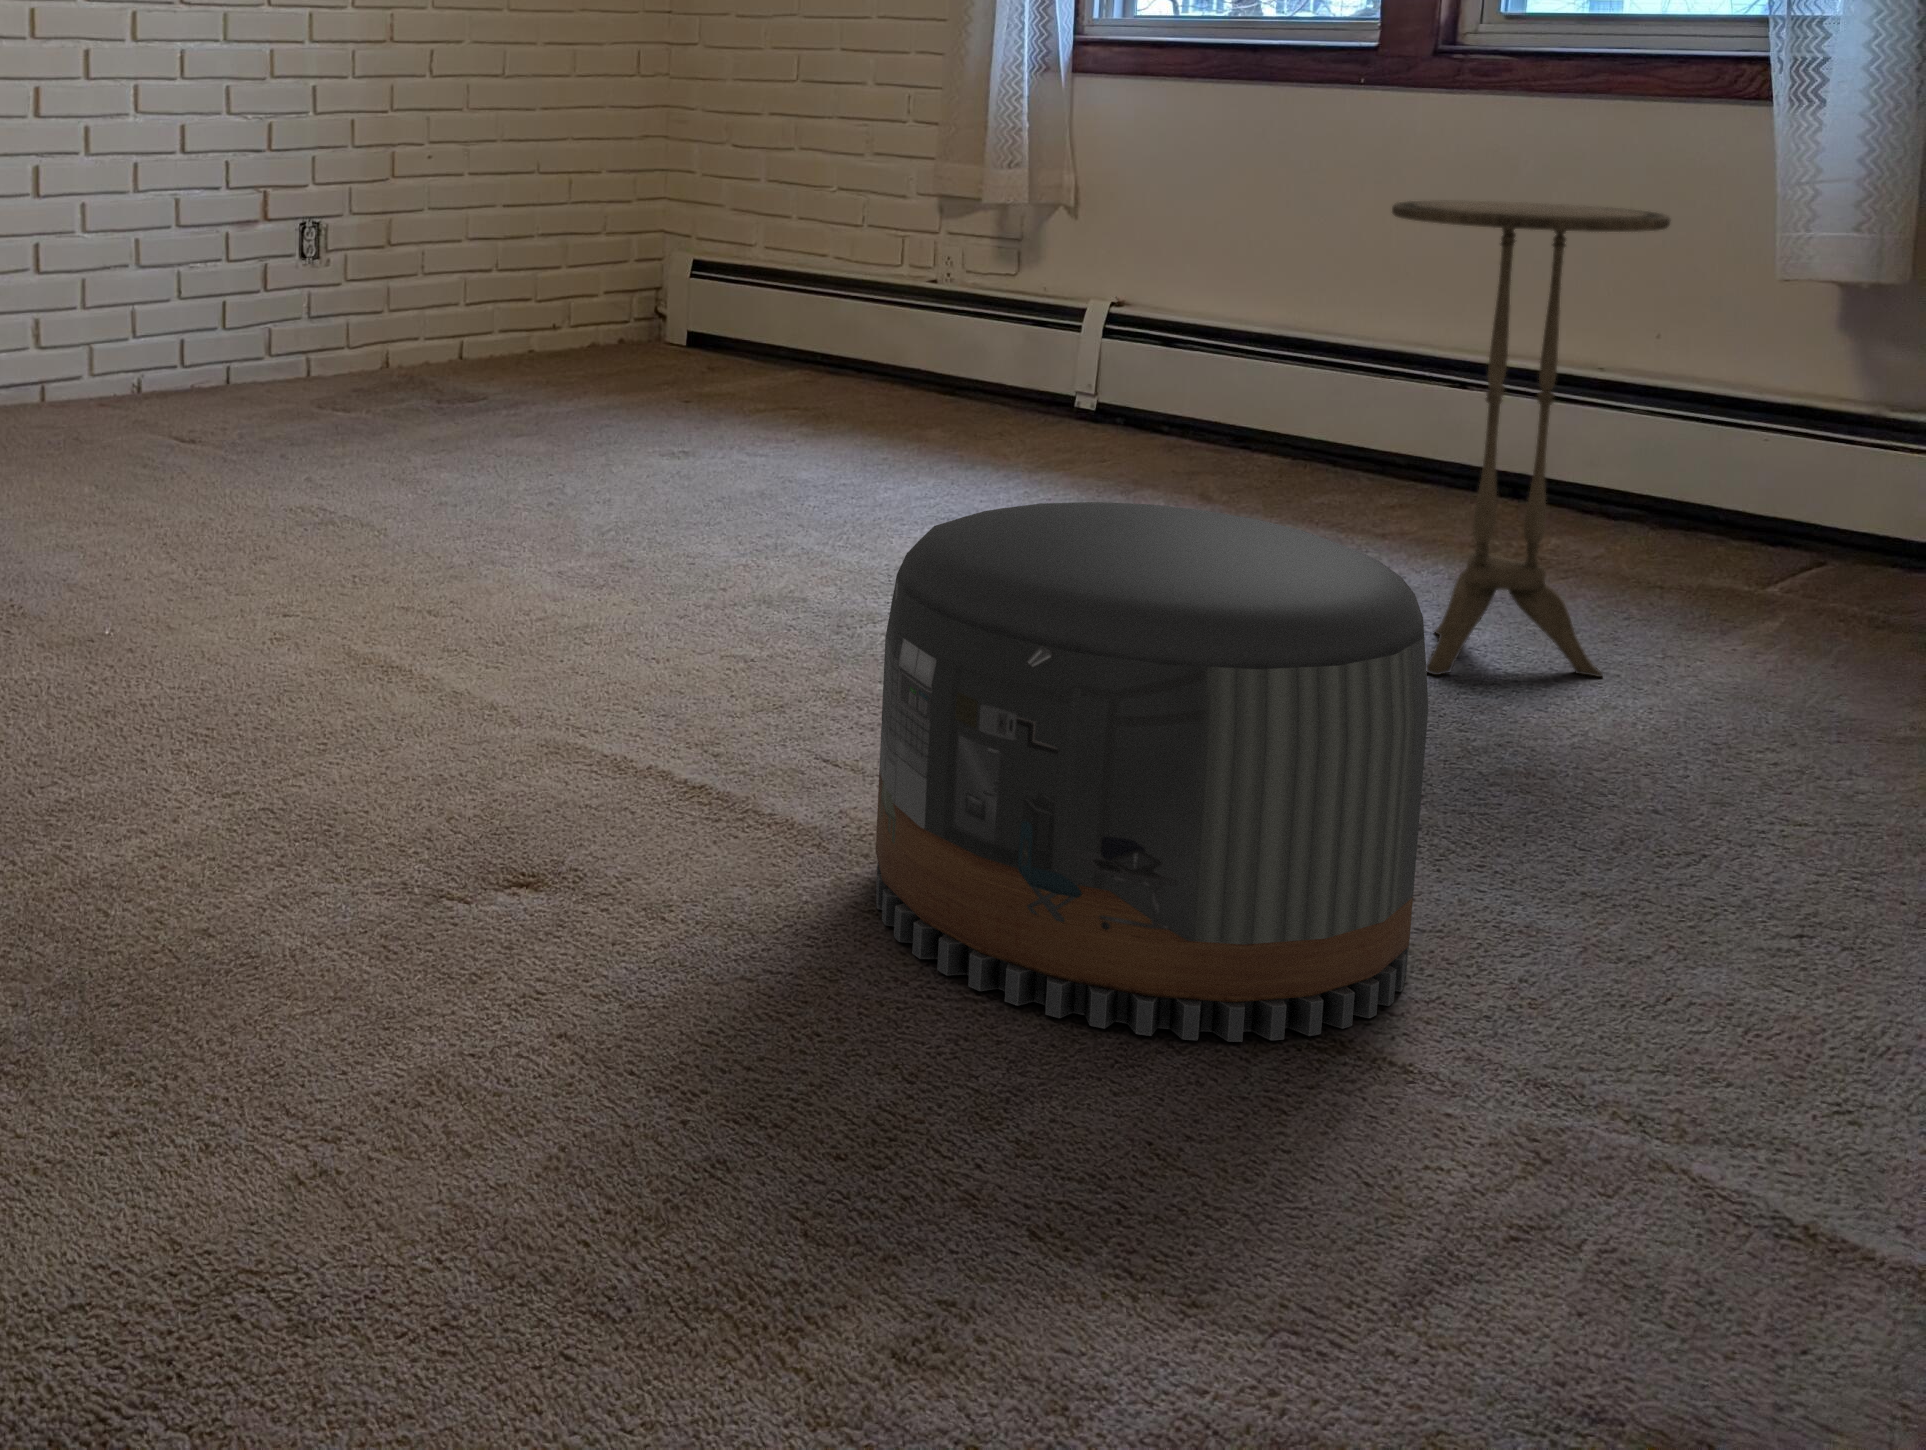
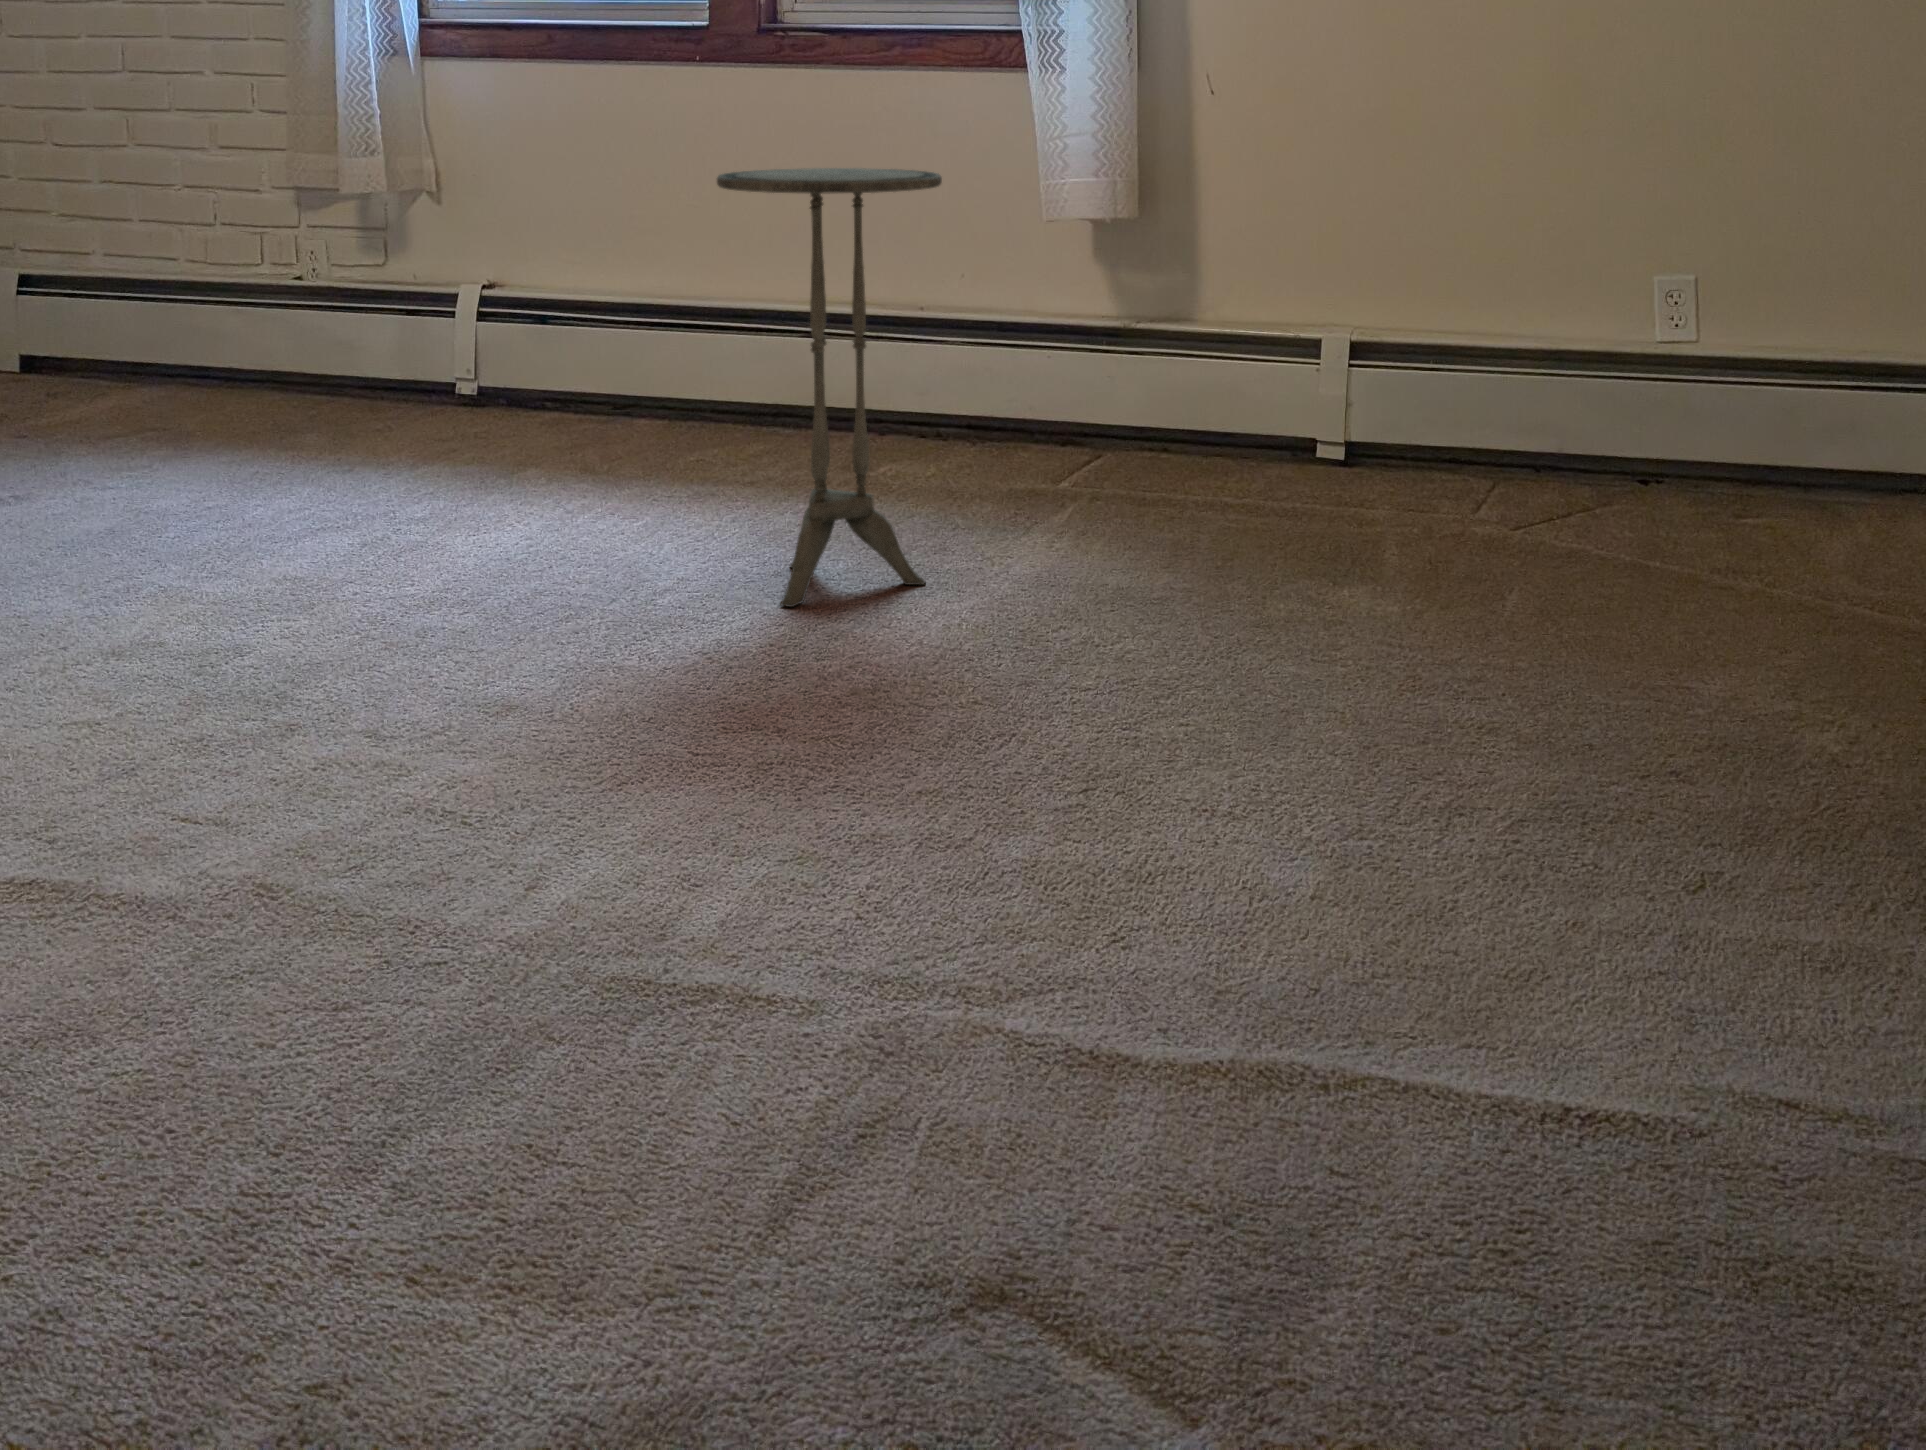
pouf: present [876,502,1428,1042] -> none [224,493,768,1036]

